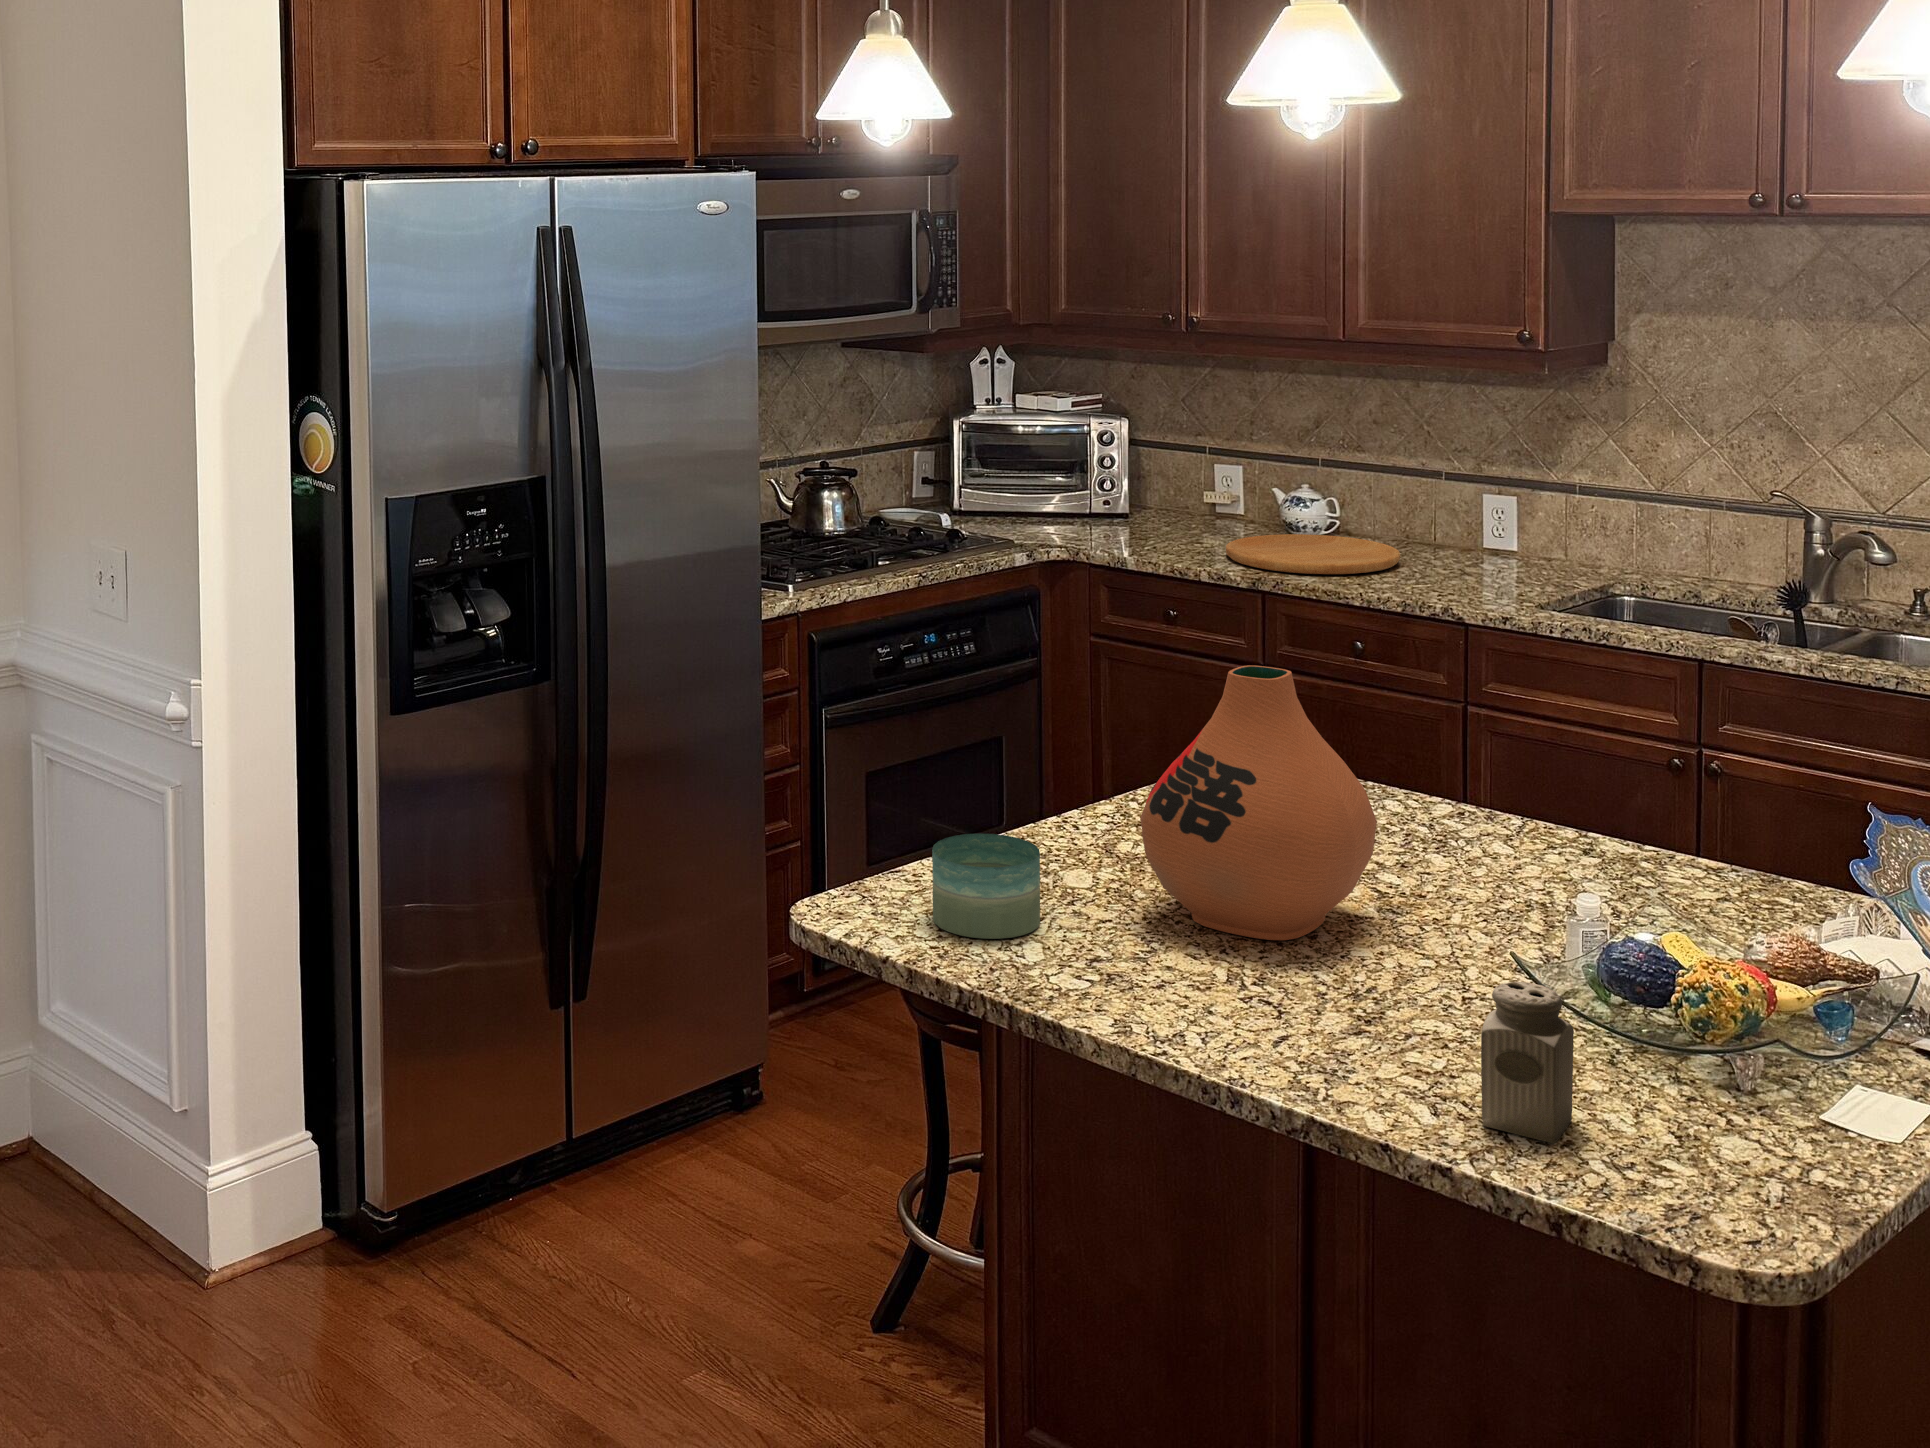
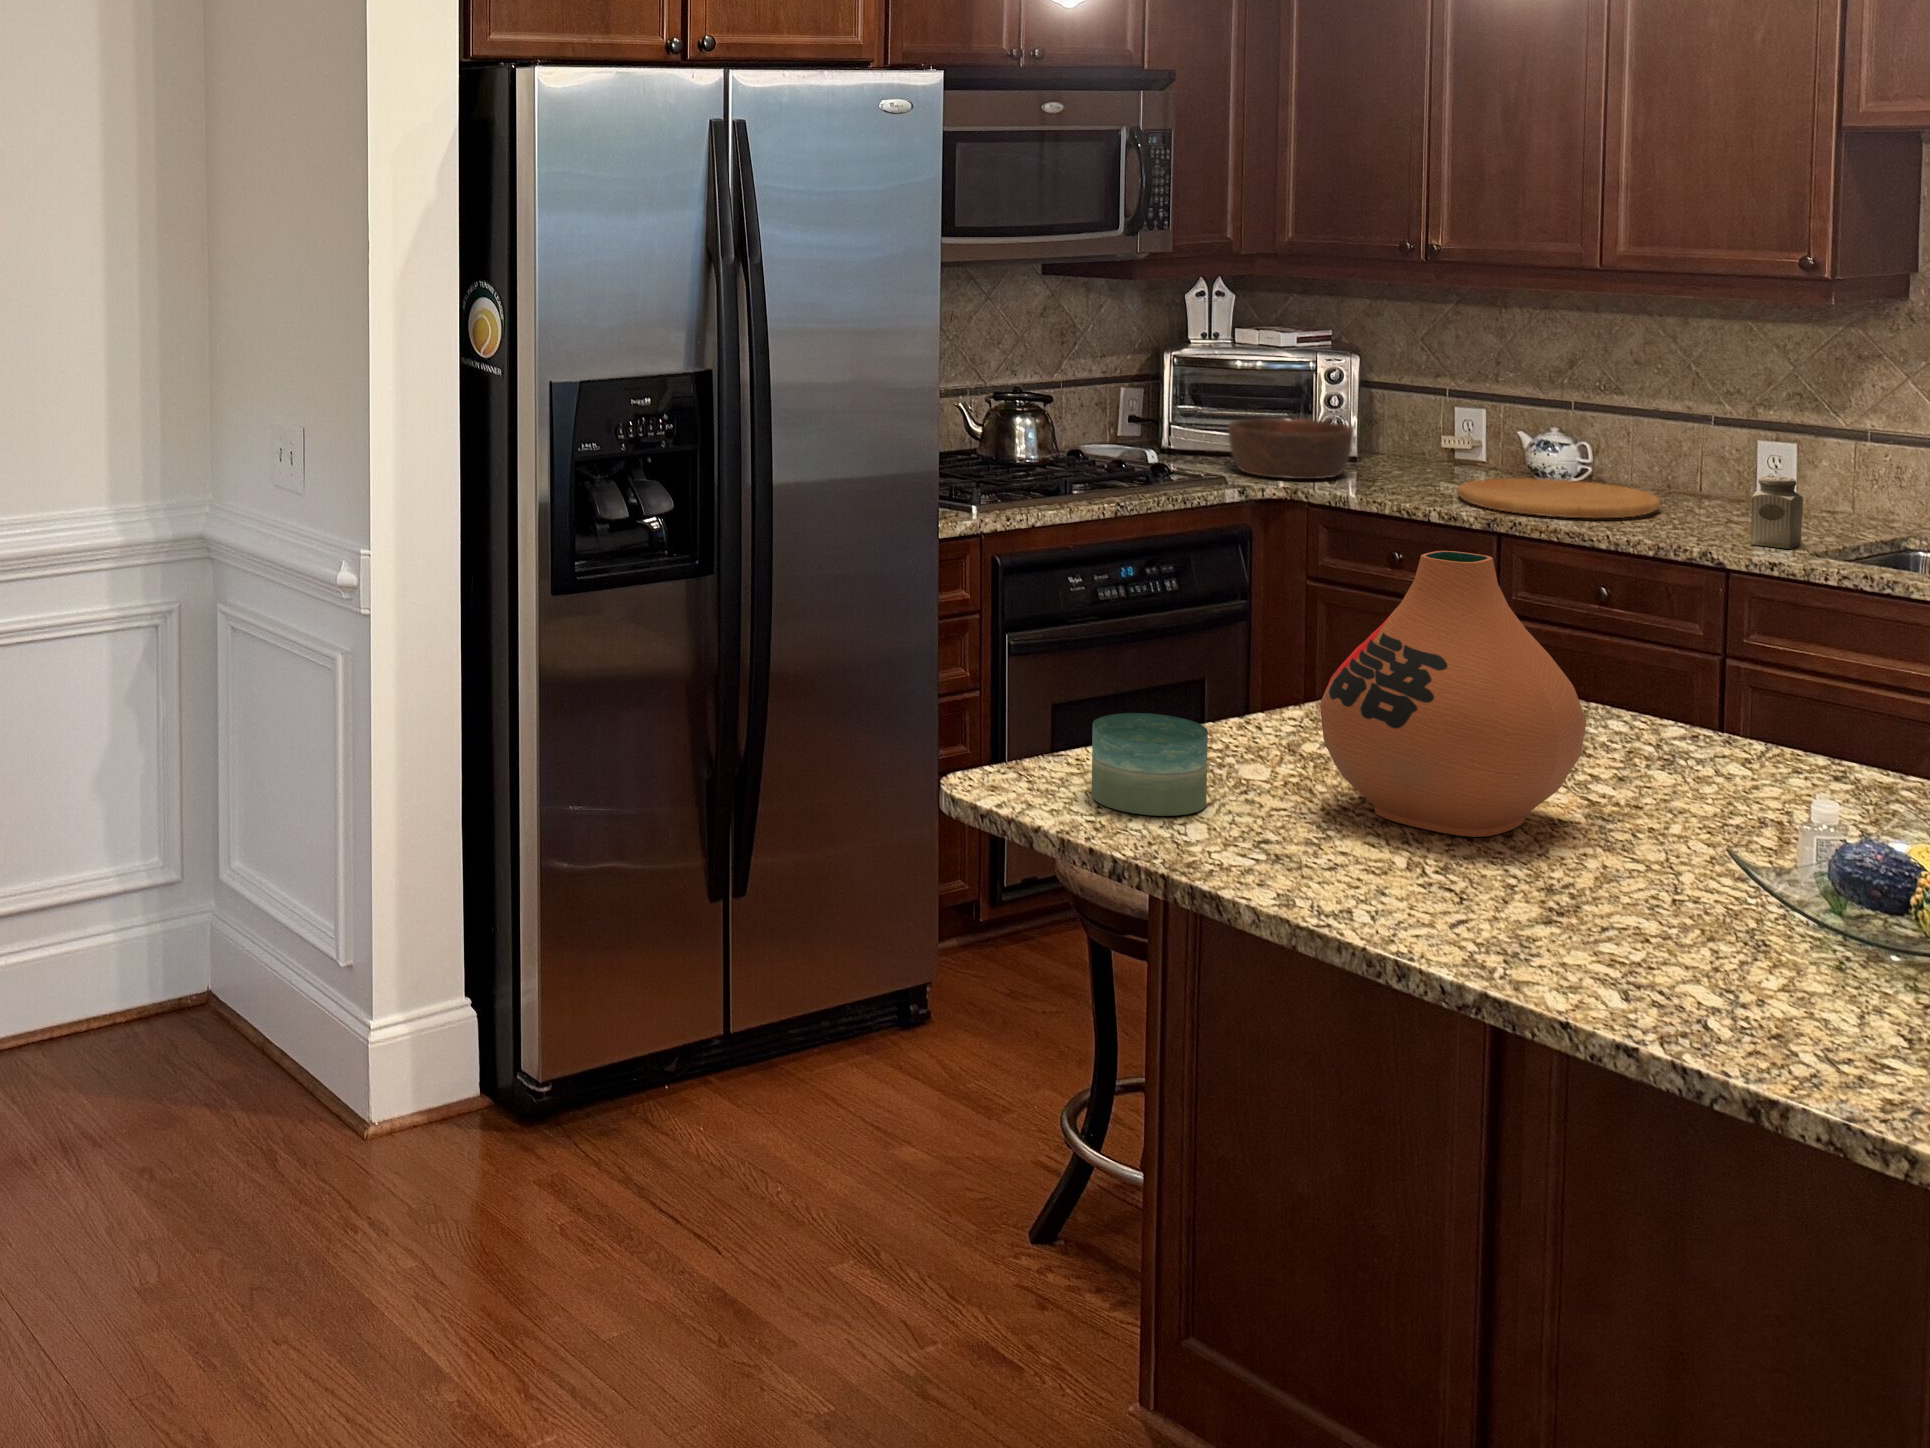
wooden bowl: none [1019,482,1132,542] -> present [1228,418,1354,479]
salt shaker: present [1481,982,1574,1143] -> present [1751,476,1803,549]

